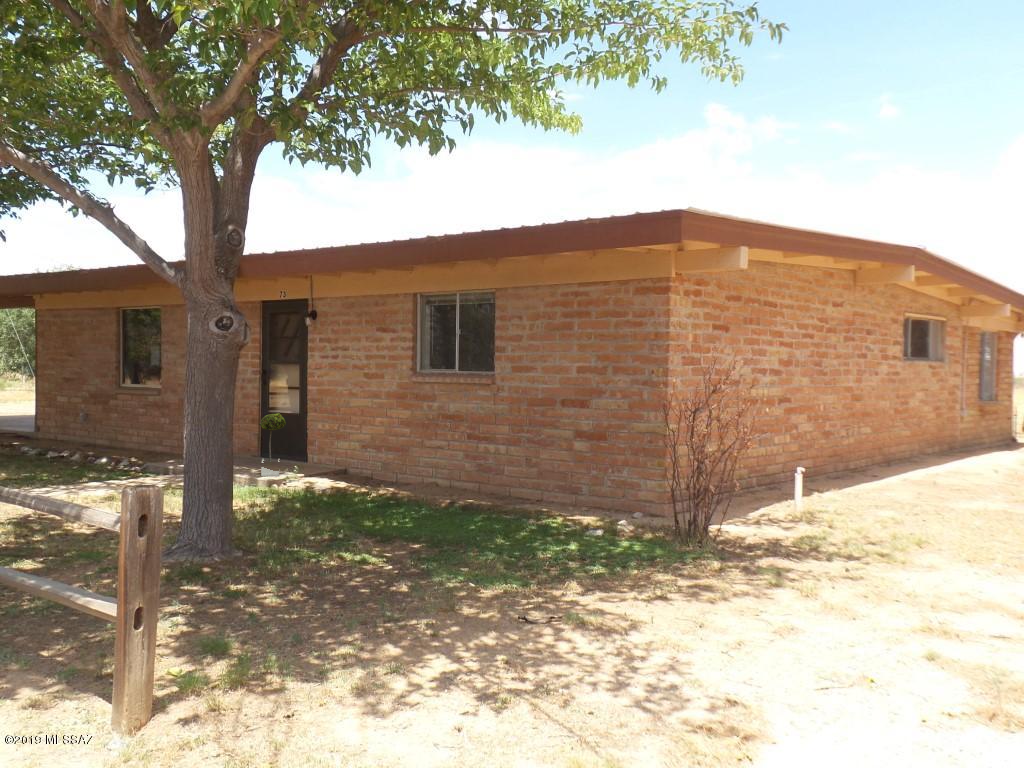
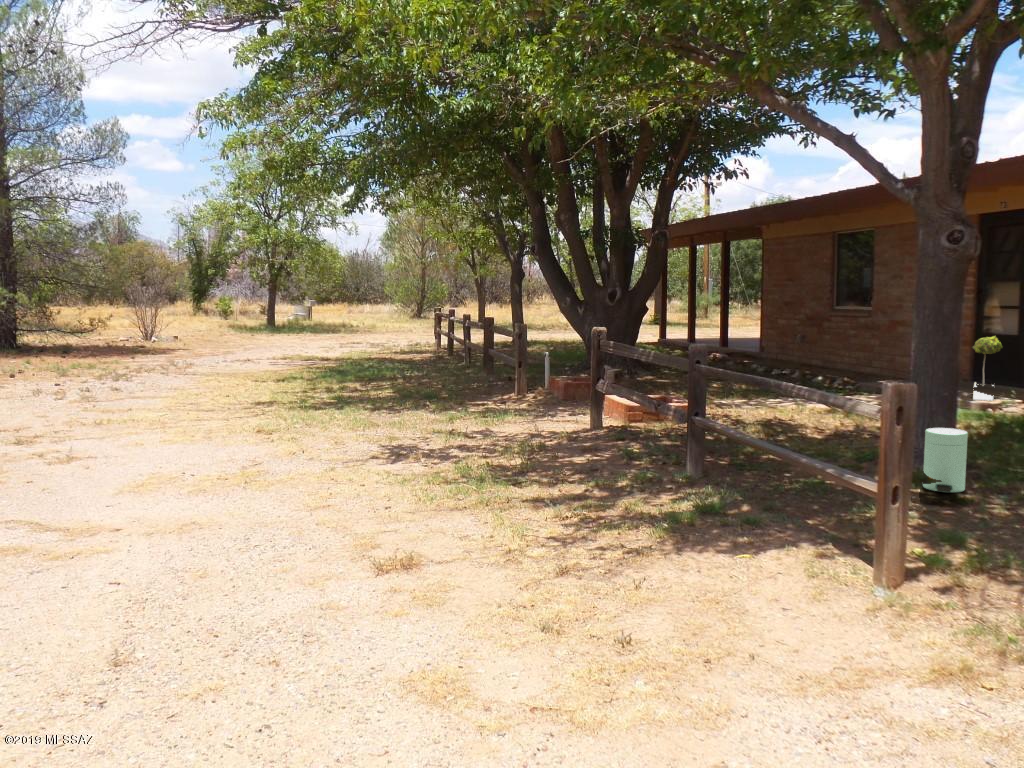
trash can: none [196,511,242,583] -> present [923,428,968,492]

